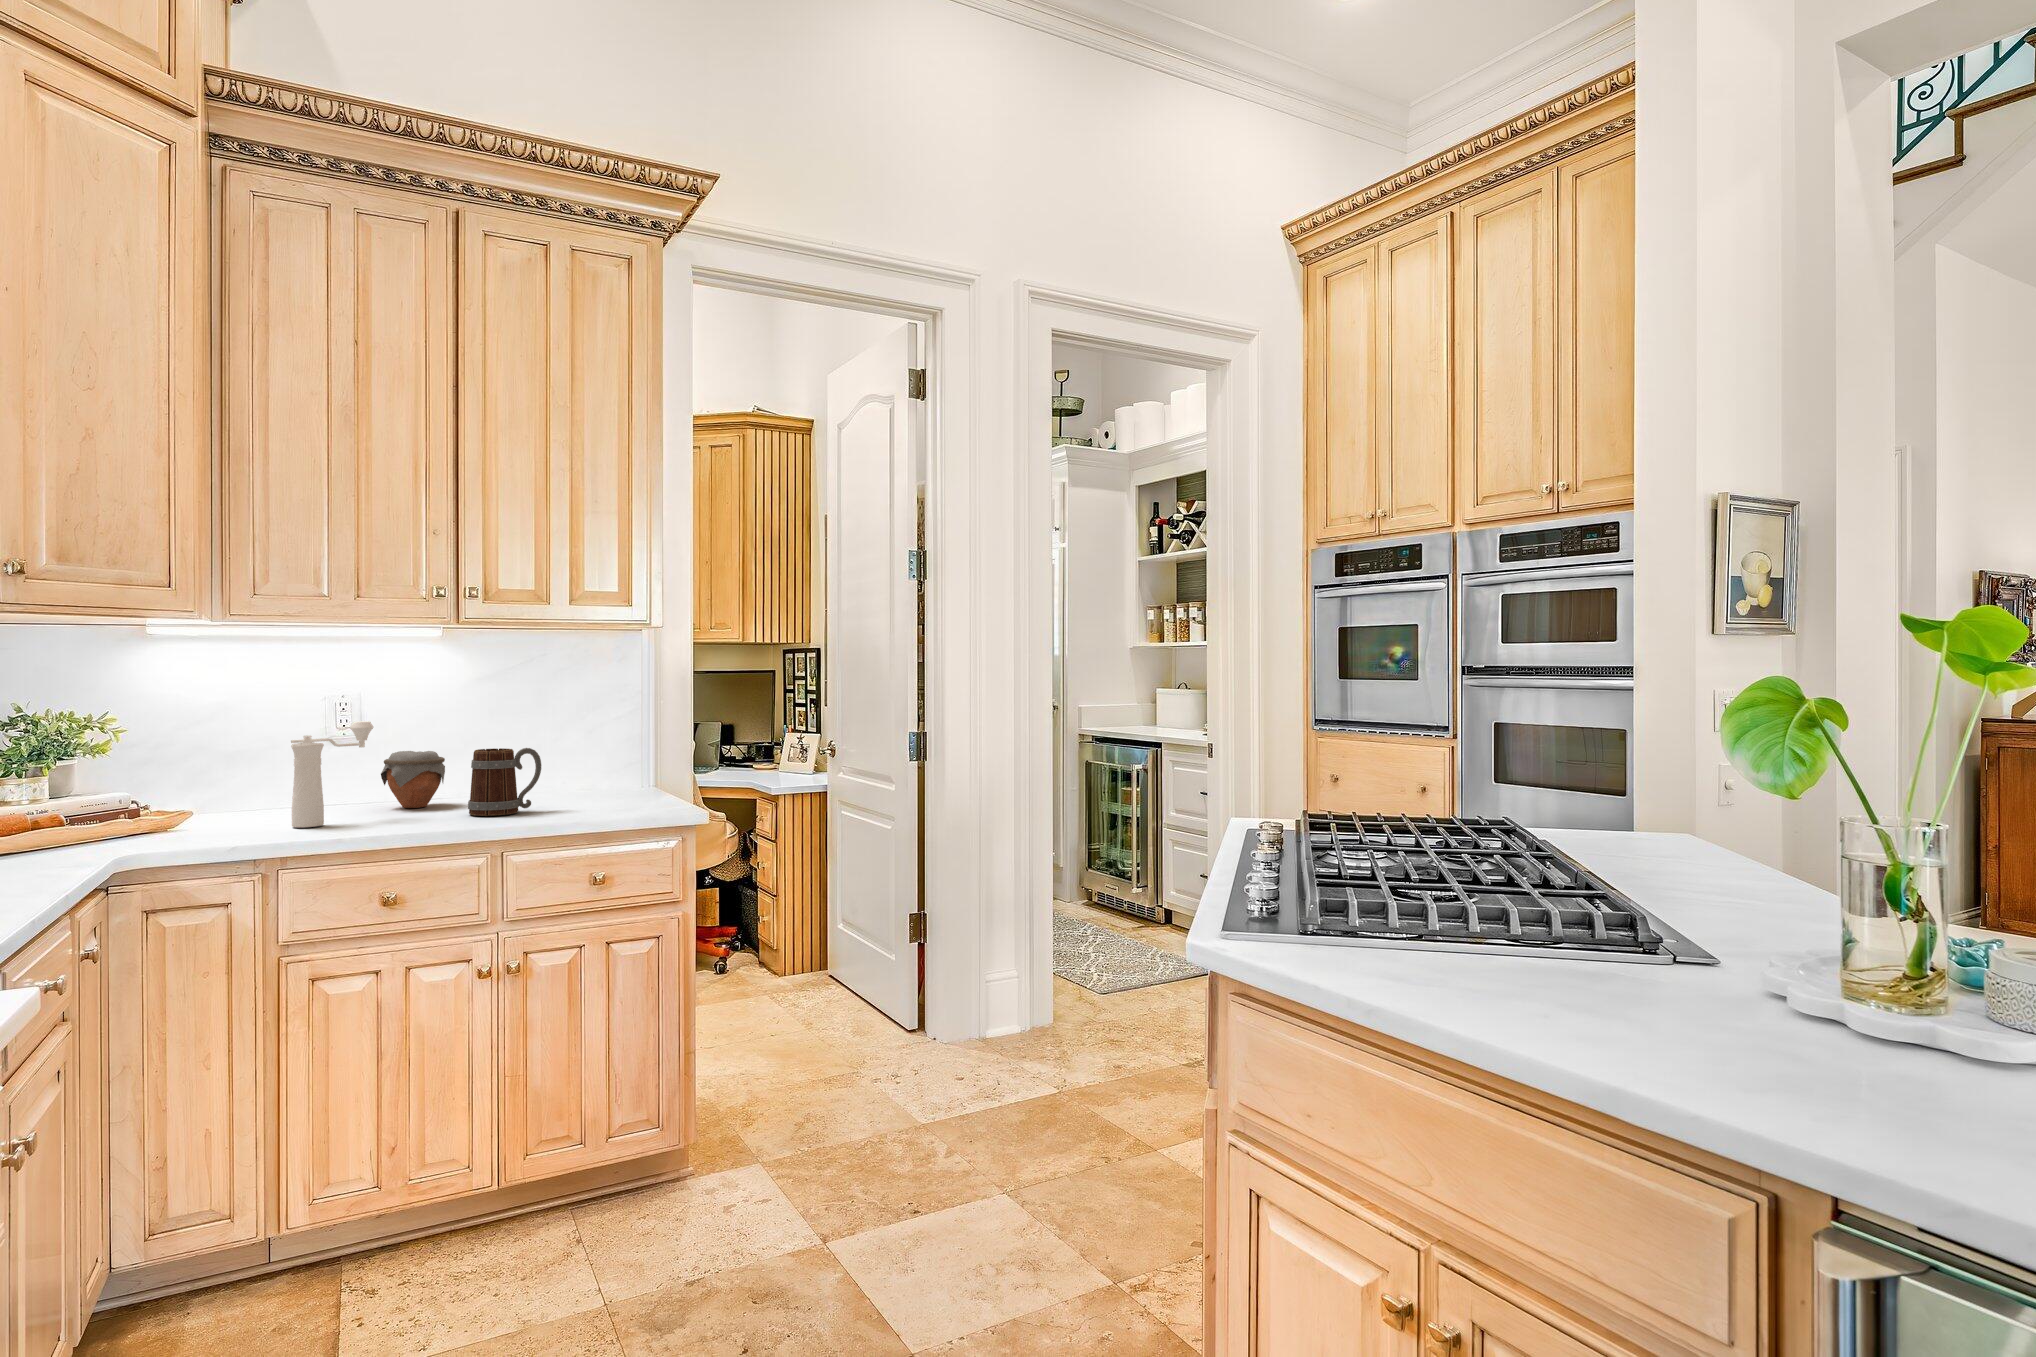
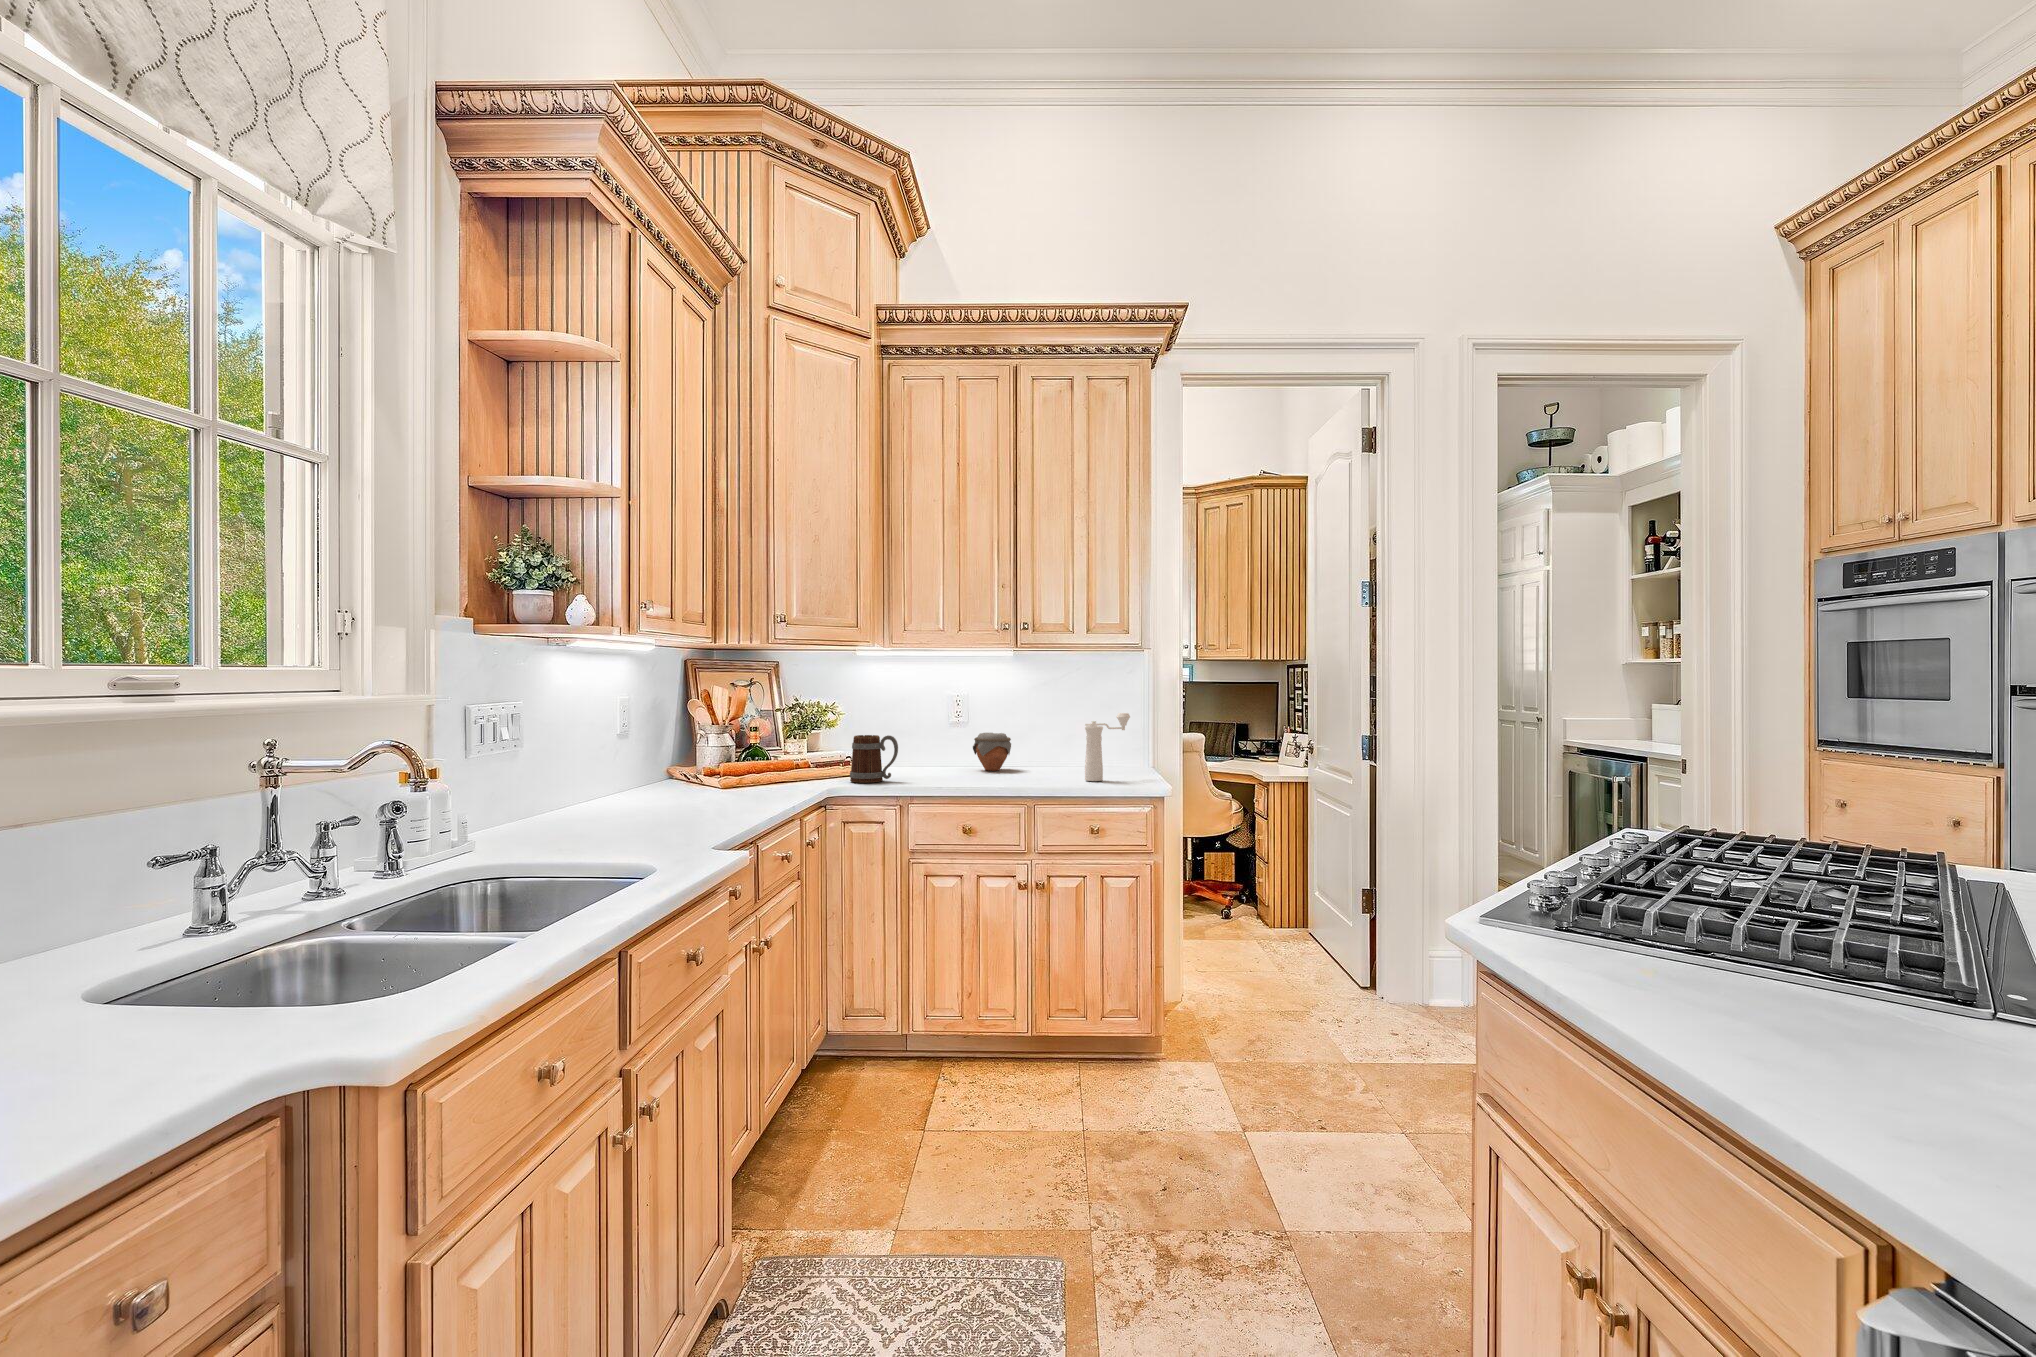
pepper mill: present [291,721,373,827] -> present [1085,713,1130,781]
mug: present [468,748,541,816] -> present [850,735,898,783]

